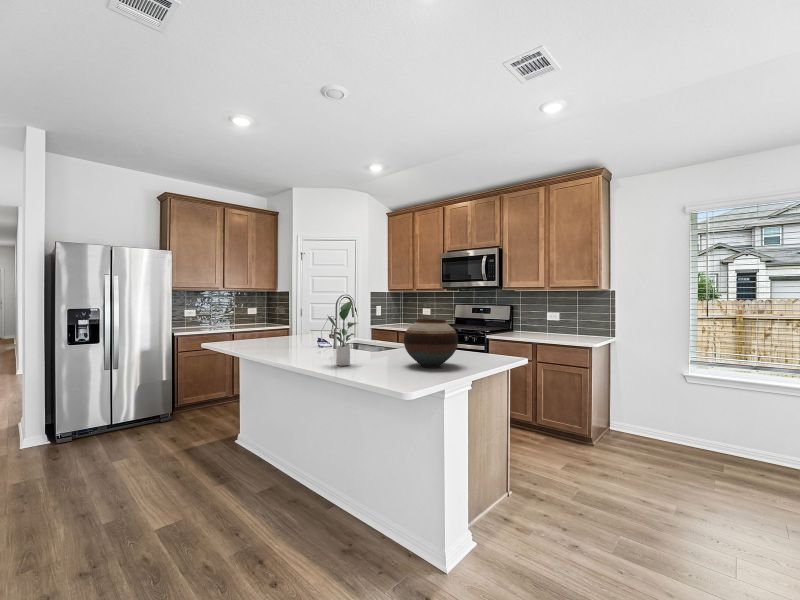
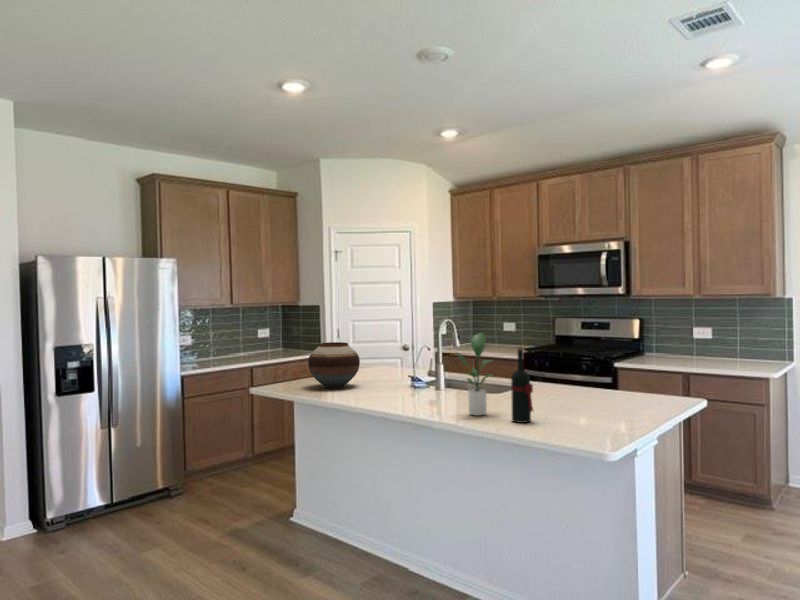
wine bottle: none [362,311,379,372] -> present [511,347,533,423]
vase: present [404,319,458,368] -> present [308,342,360,389]

